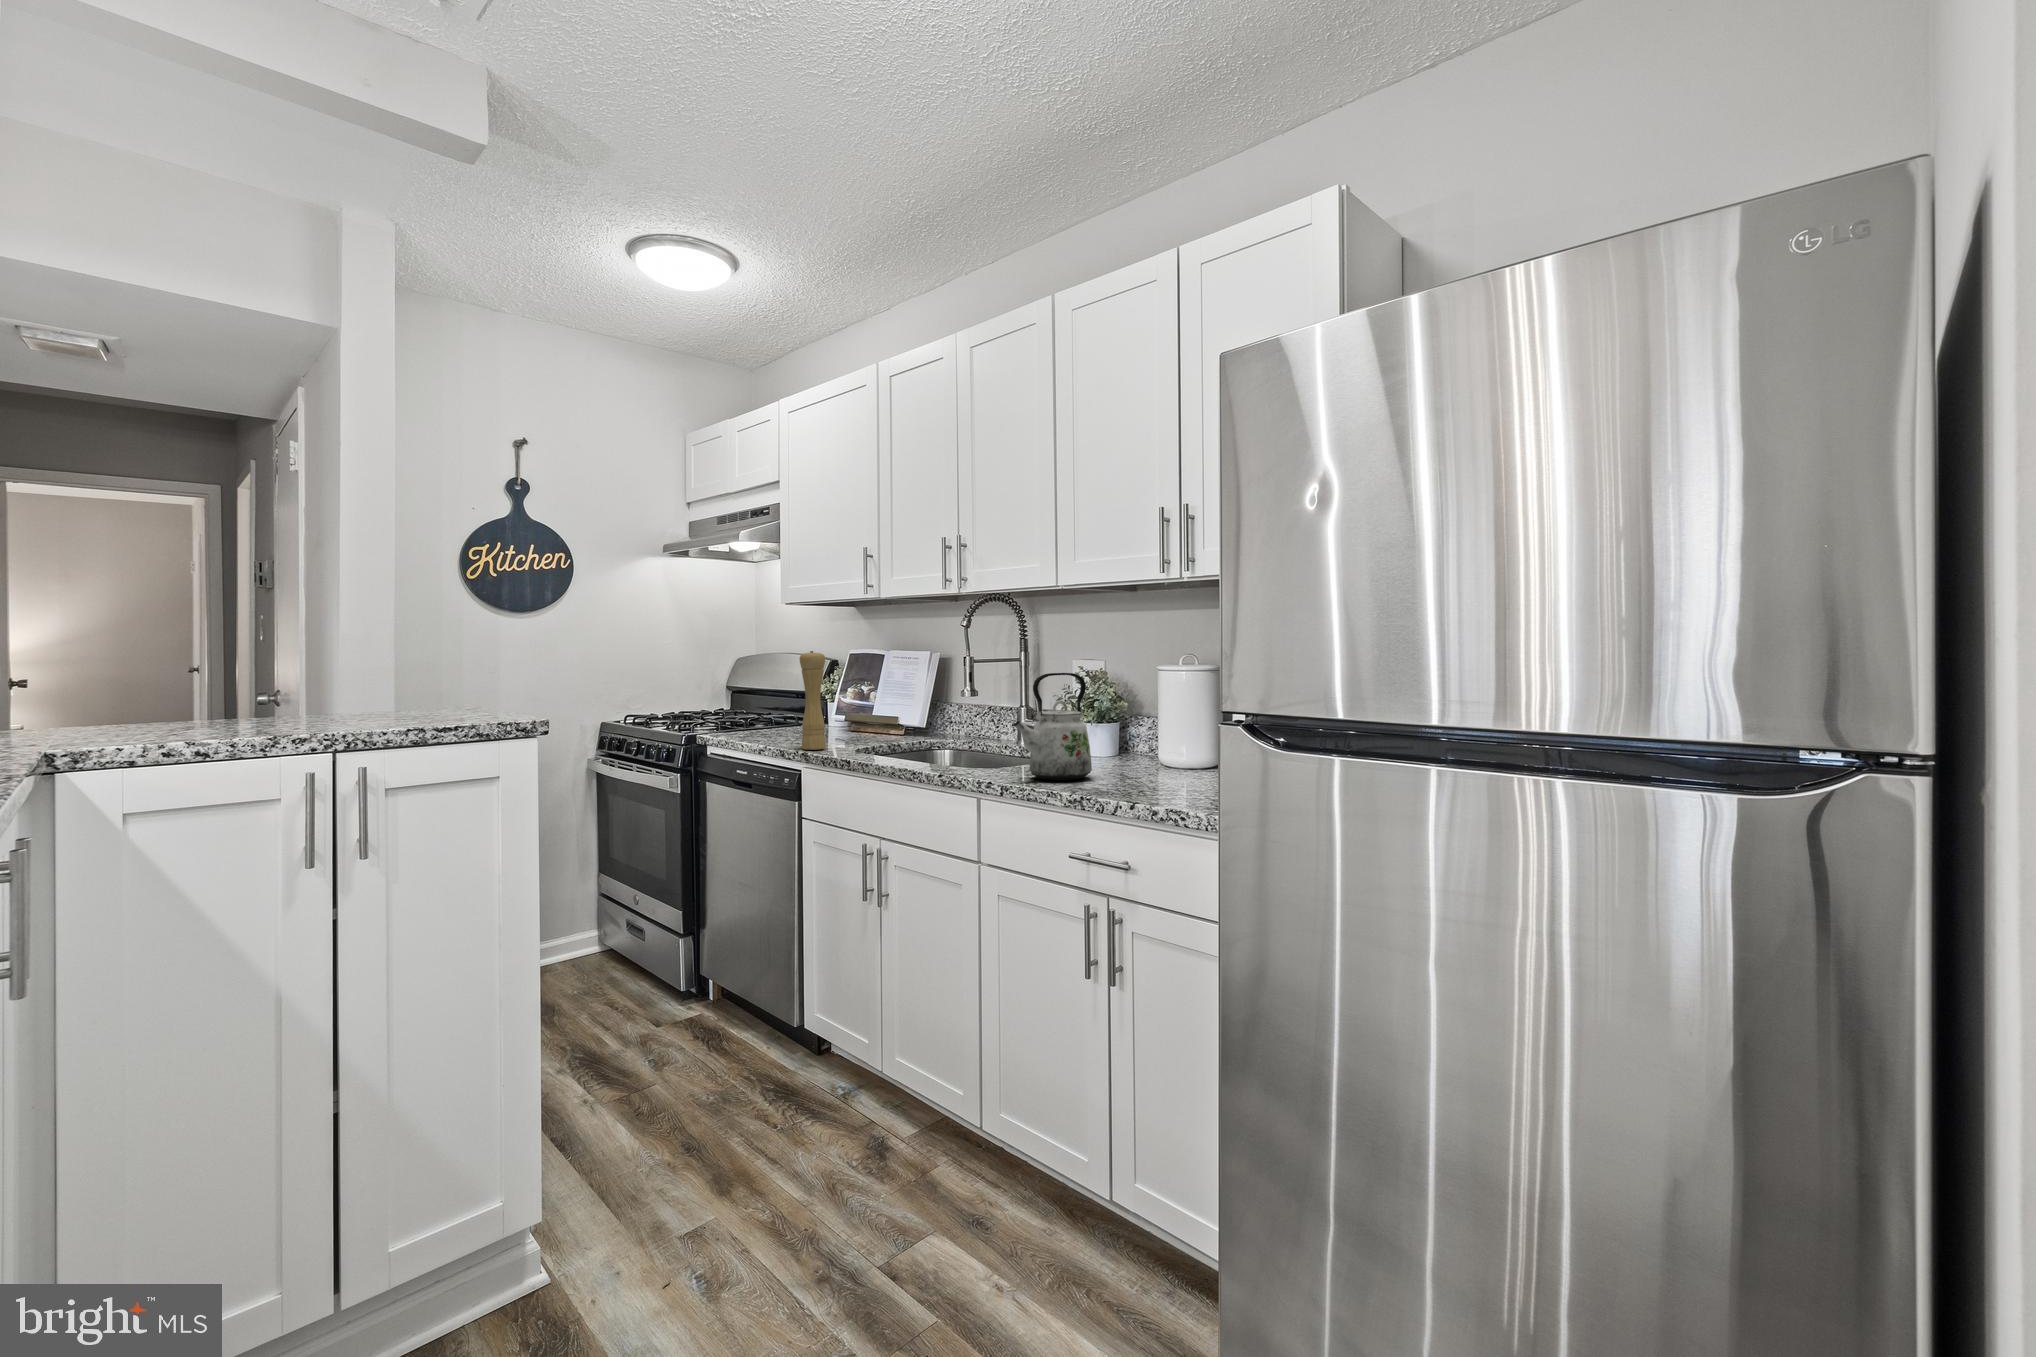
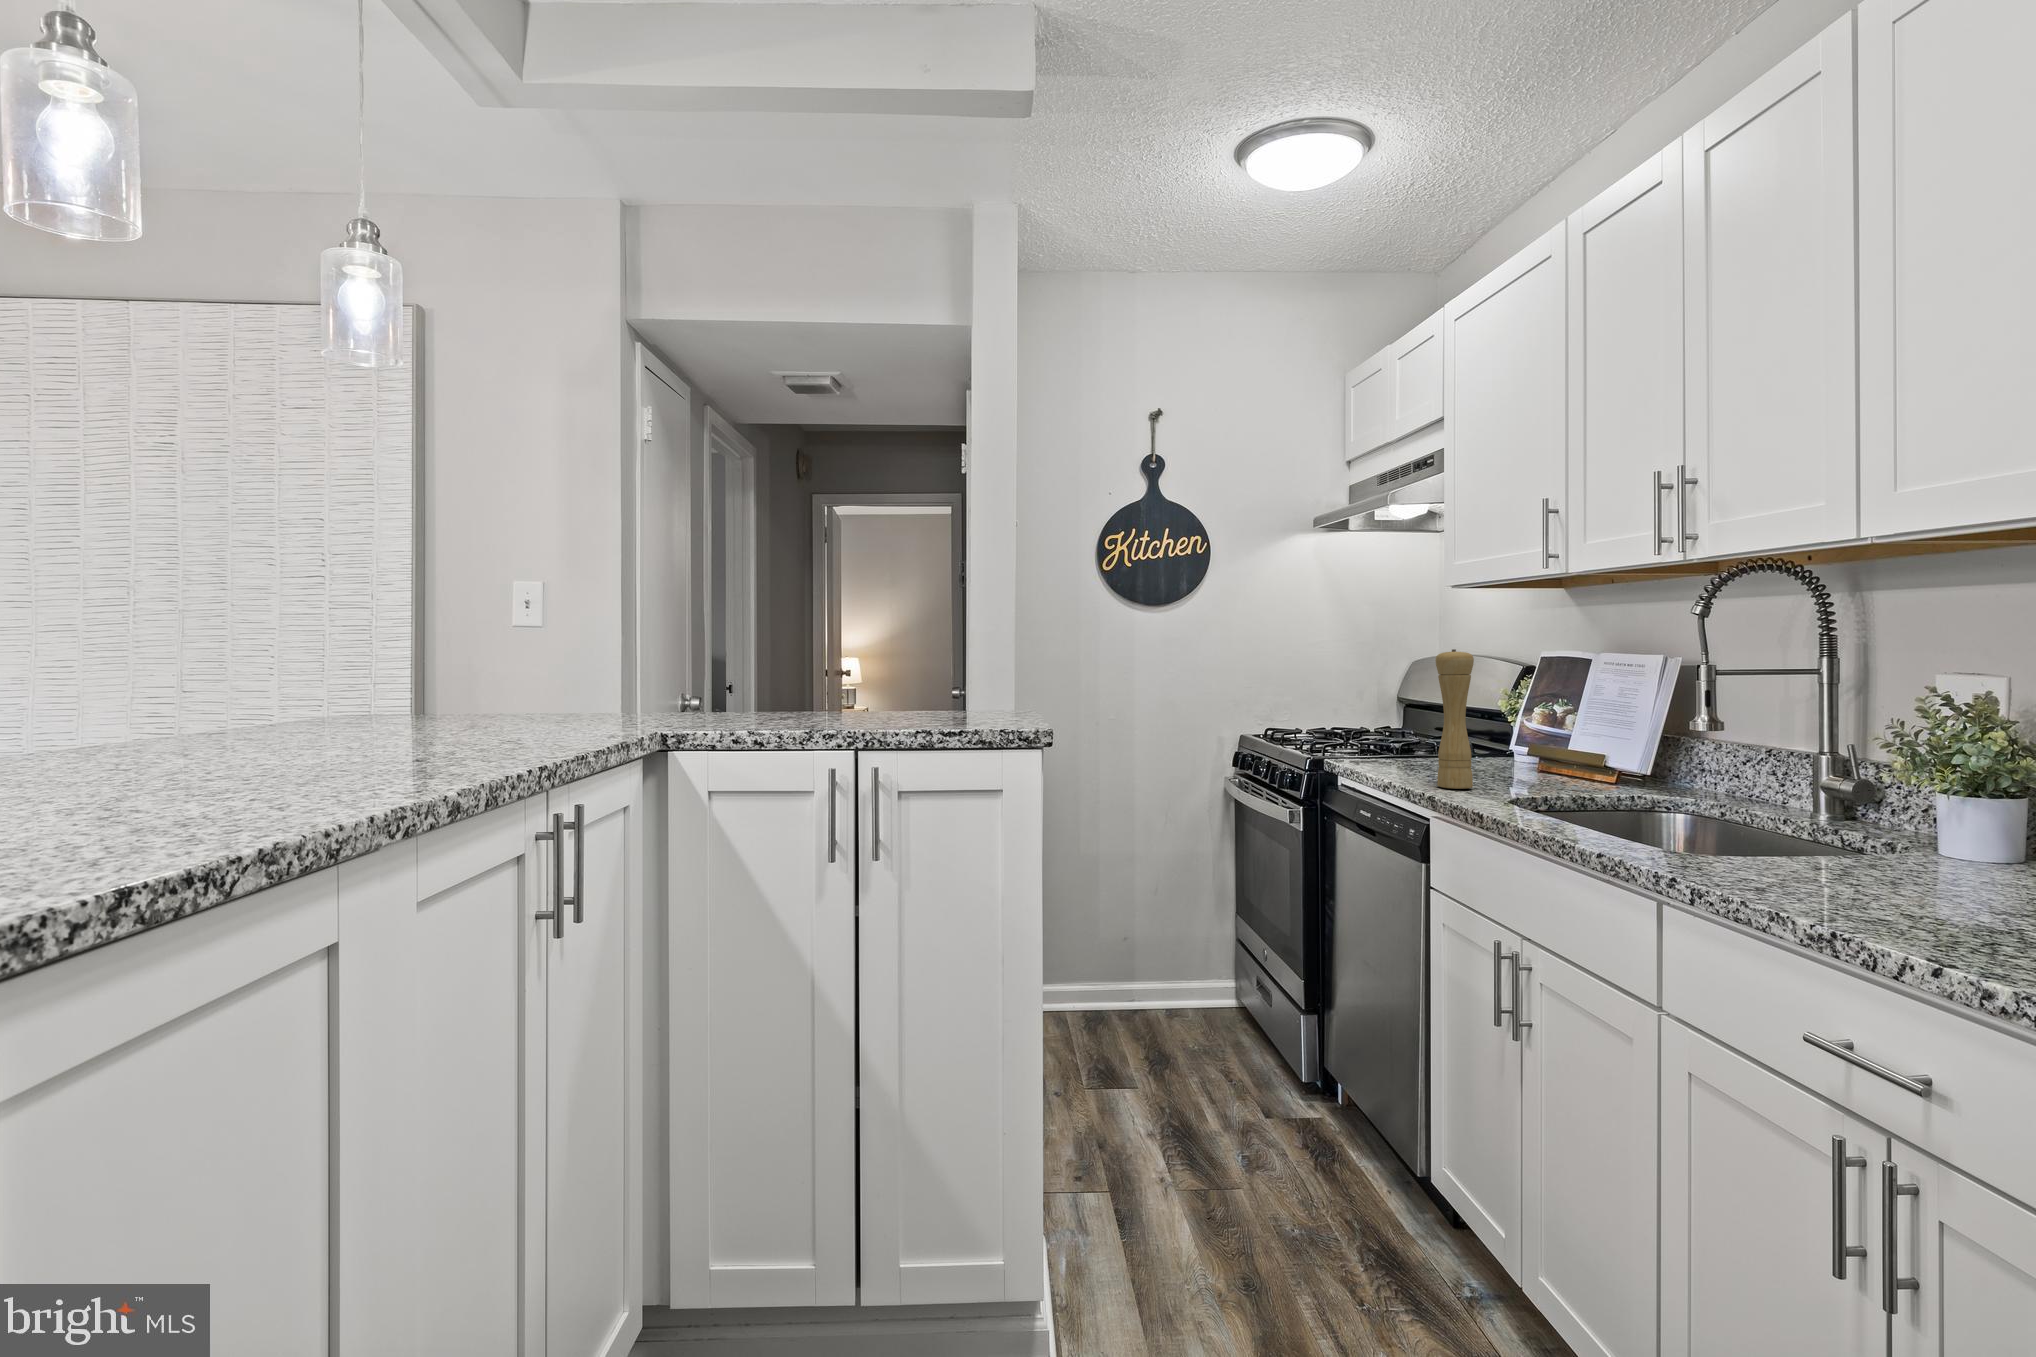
kettle: present [1013,673,1092,780] -> none [1736,687,1926,888]

